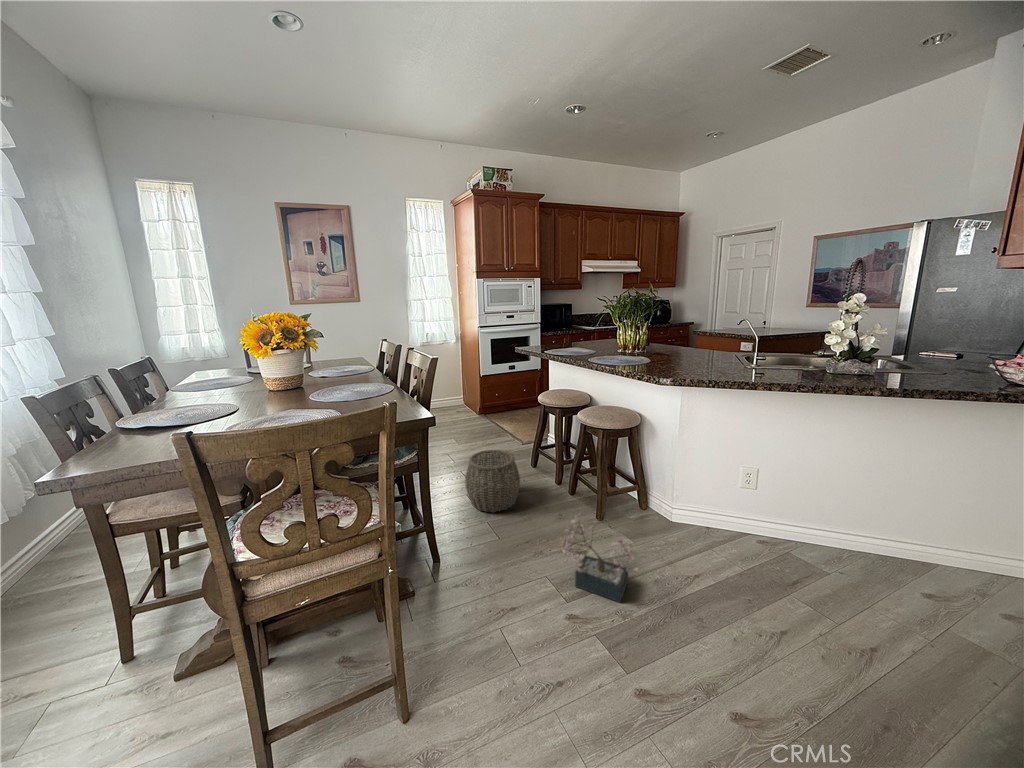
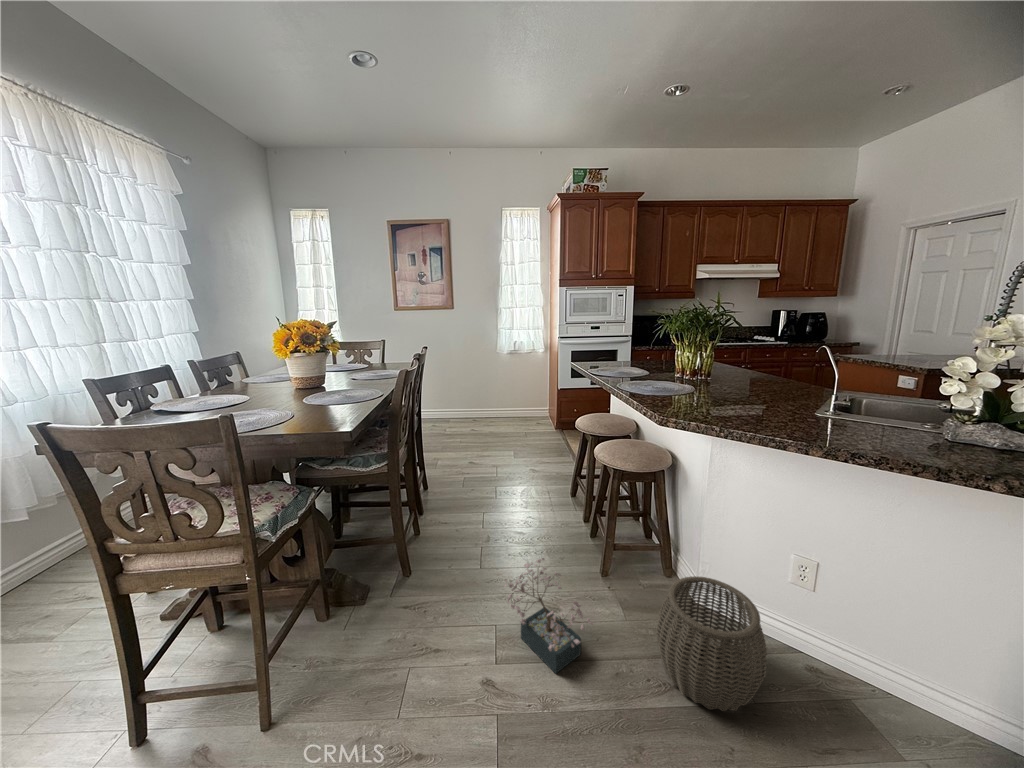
woven basket: present [465,450,520,512] -> present [656,576,767,711]

